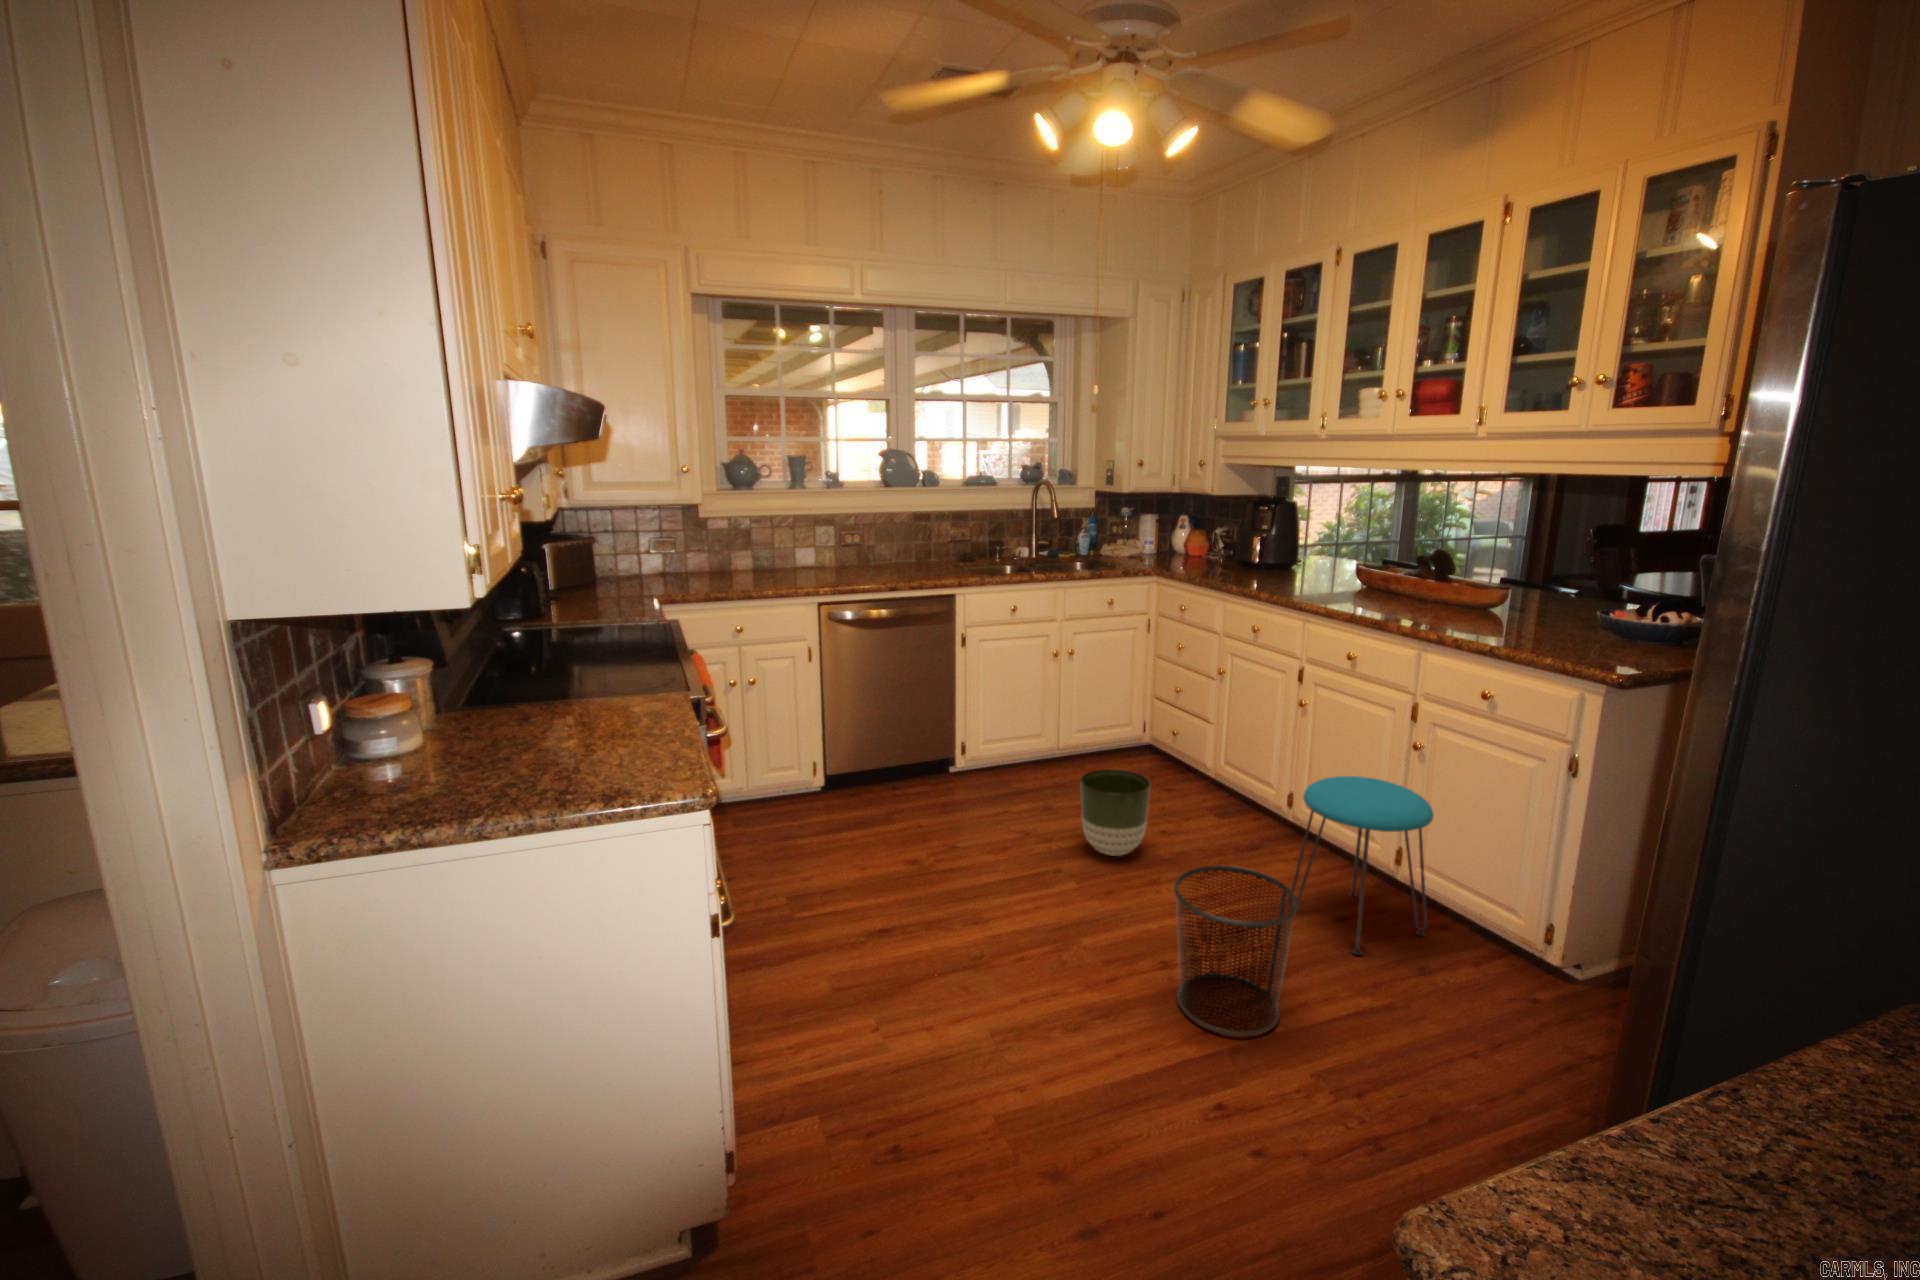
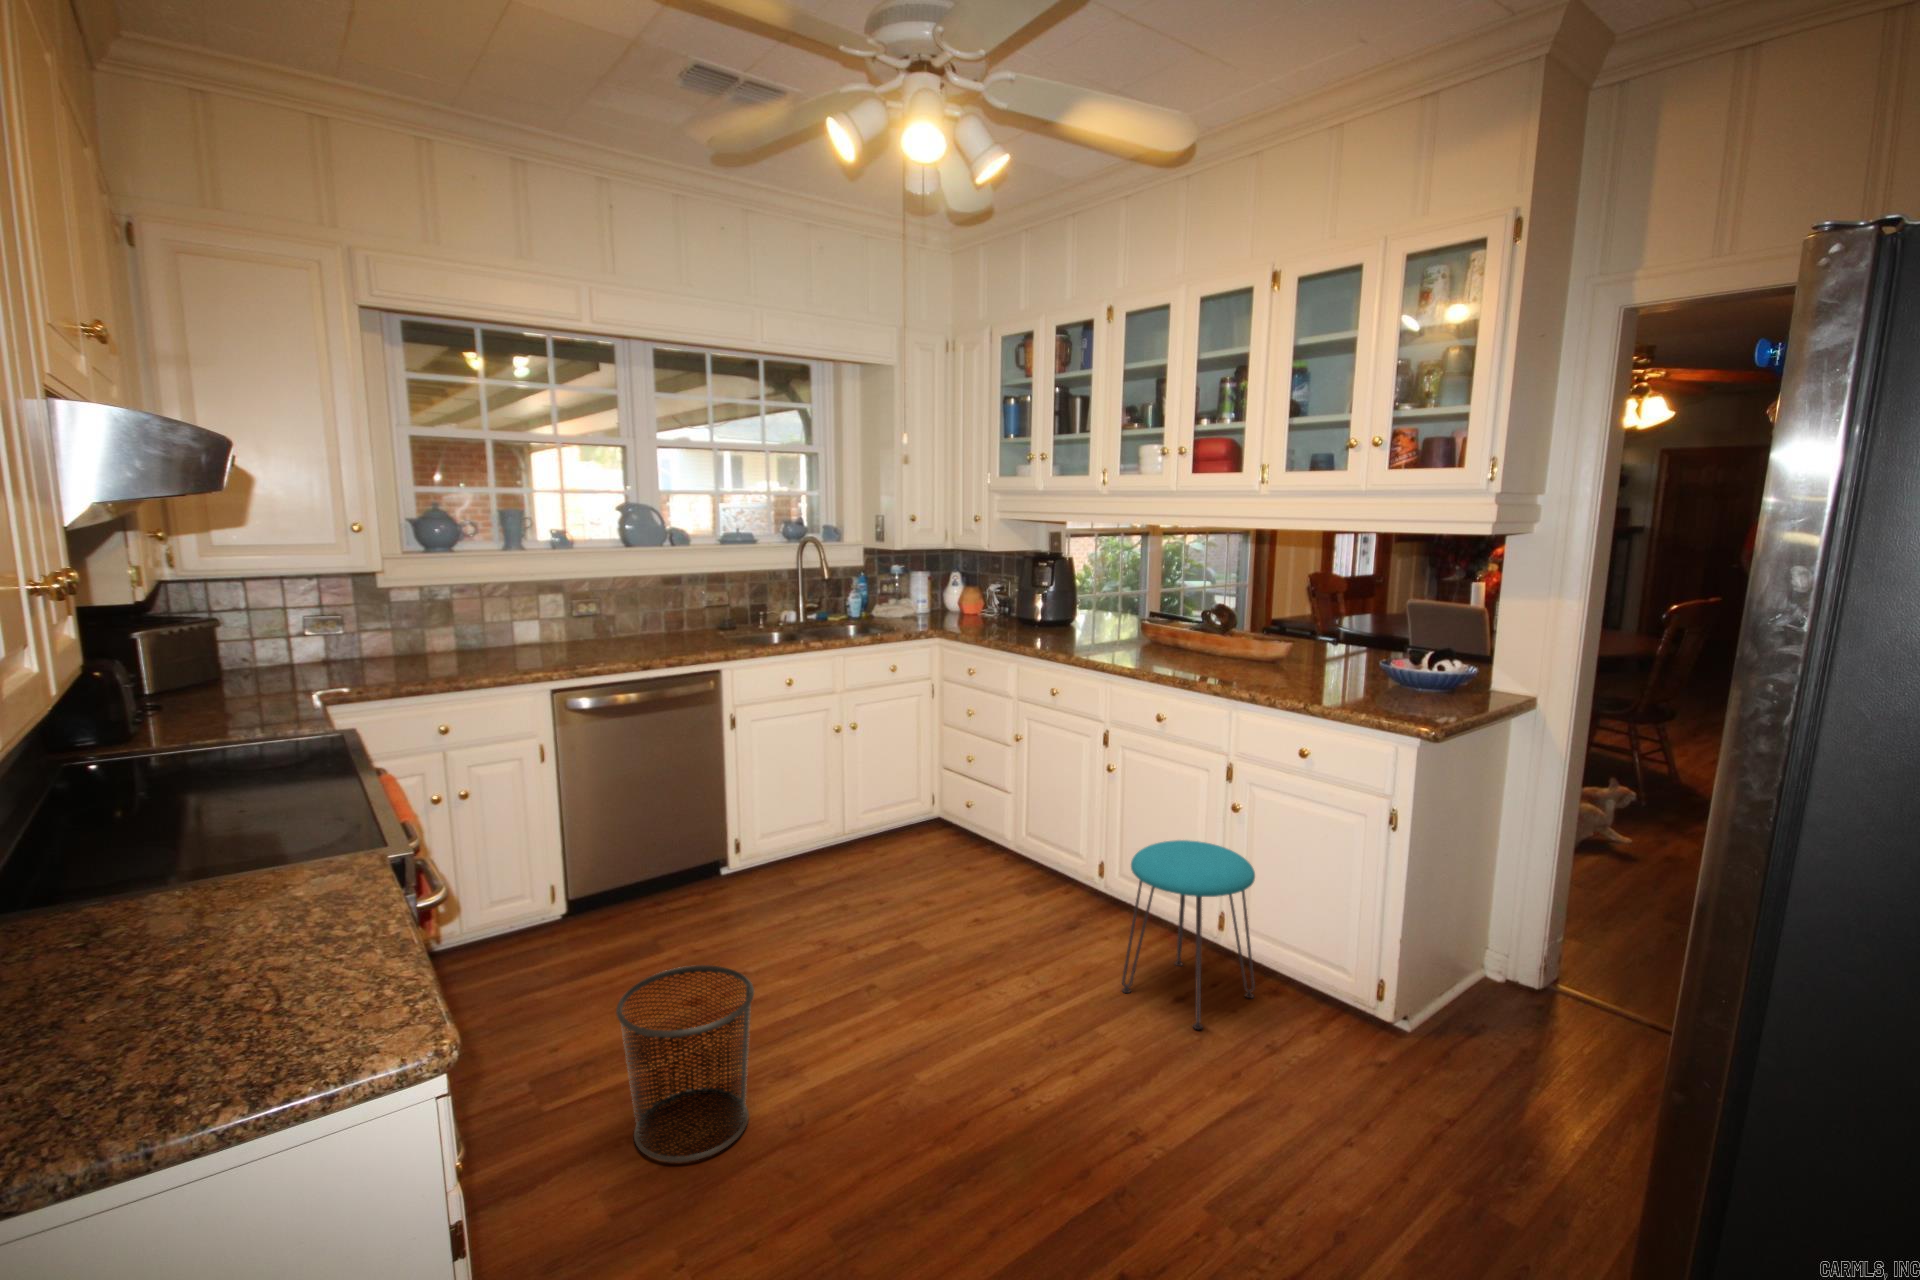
planter: present [1080,769,1151,856] -> none [890,858,967,957]
waste bin: present [1174,865,1299,1036] -> present [616,965,754,1162]

